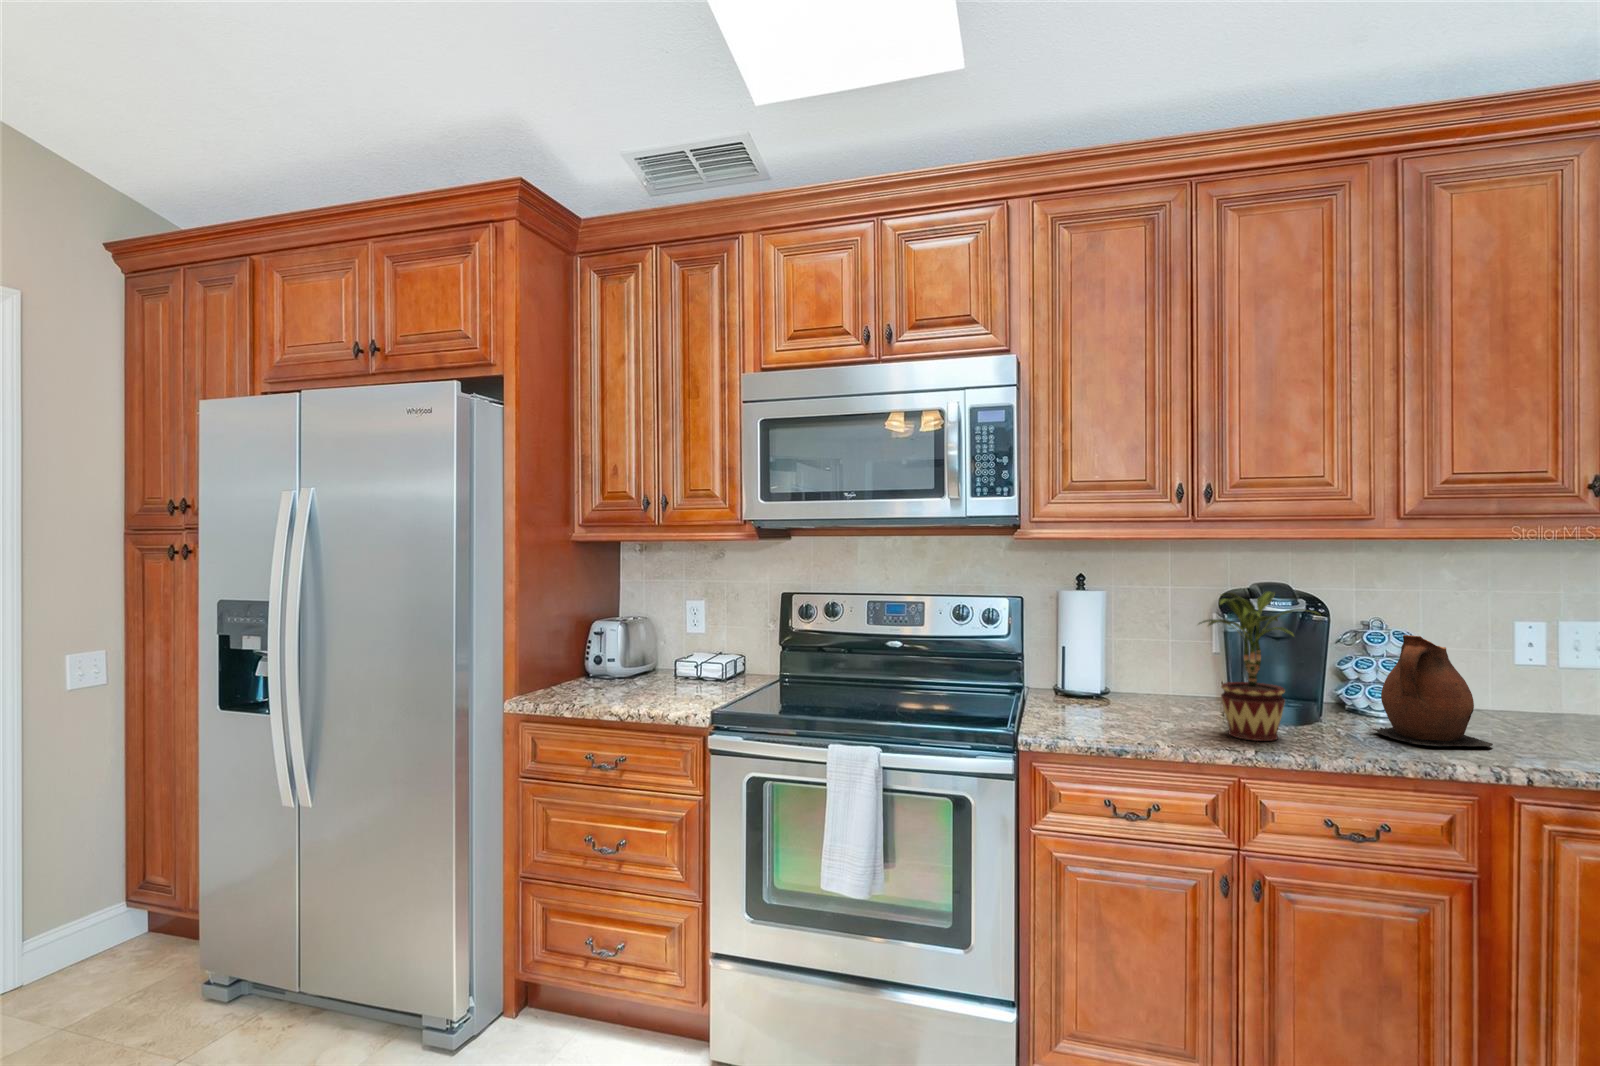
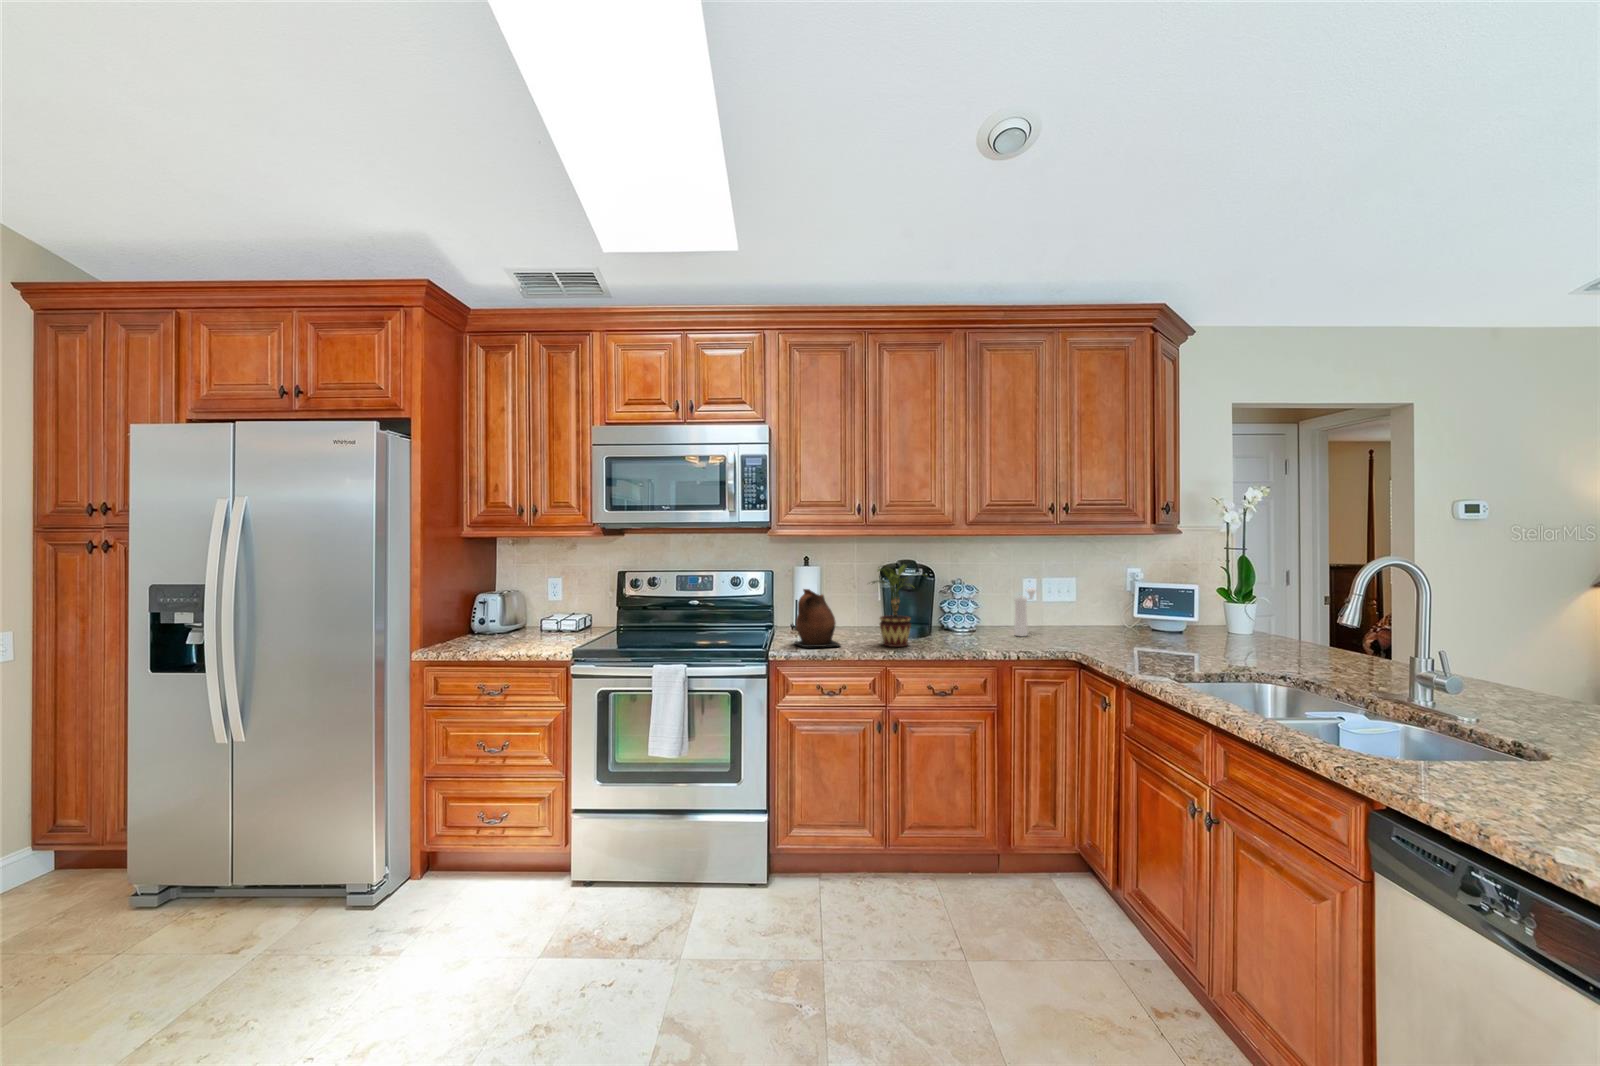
ceramic pitcher: present [1373,635,1493,748] -> present [794,589,841,647]
pepper mill: none [1501,639,1550,734] -> present [1015,588,1036,636]

